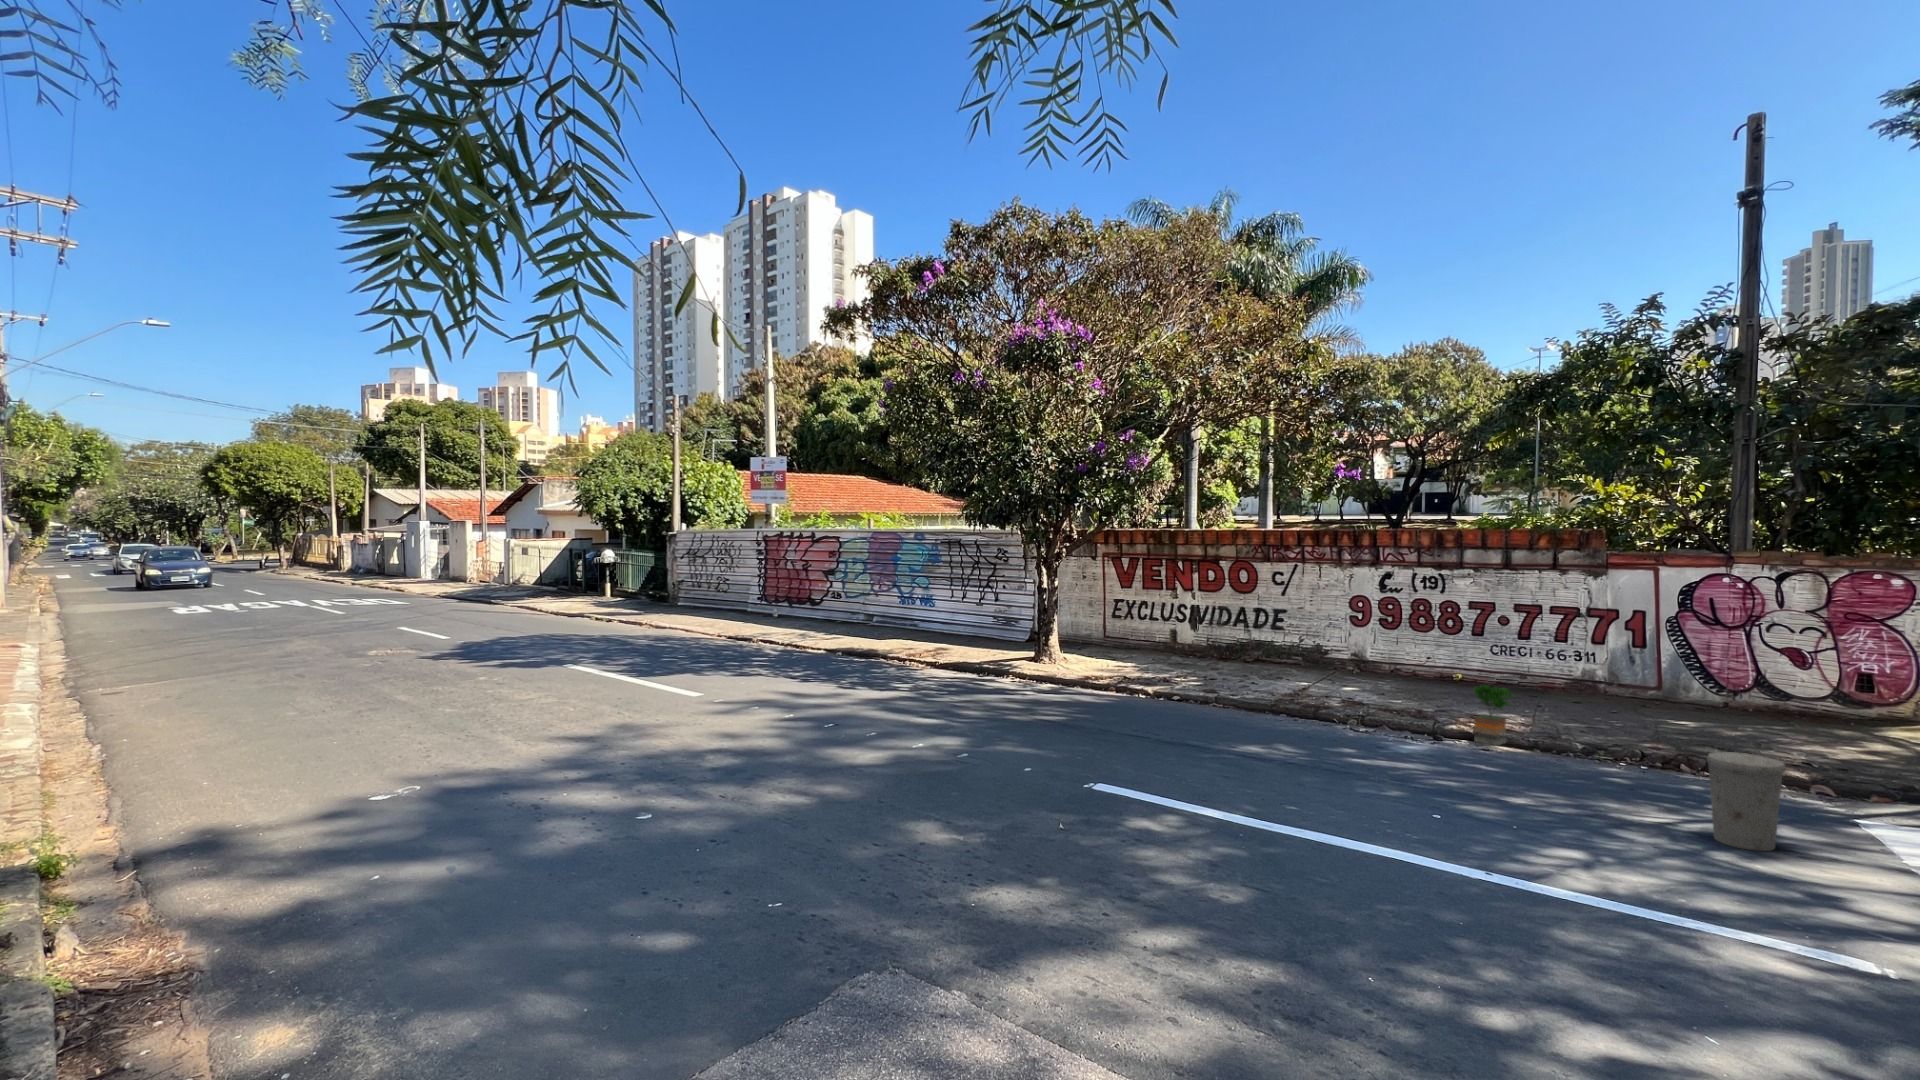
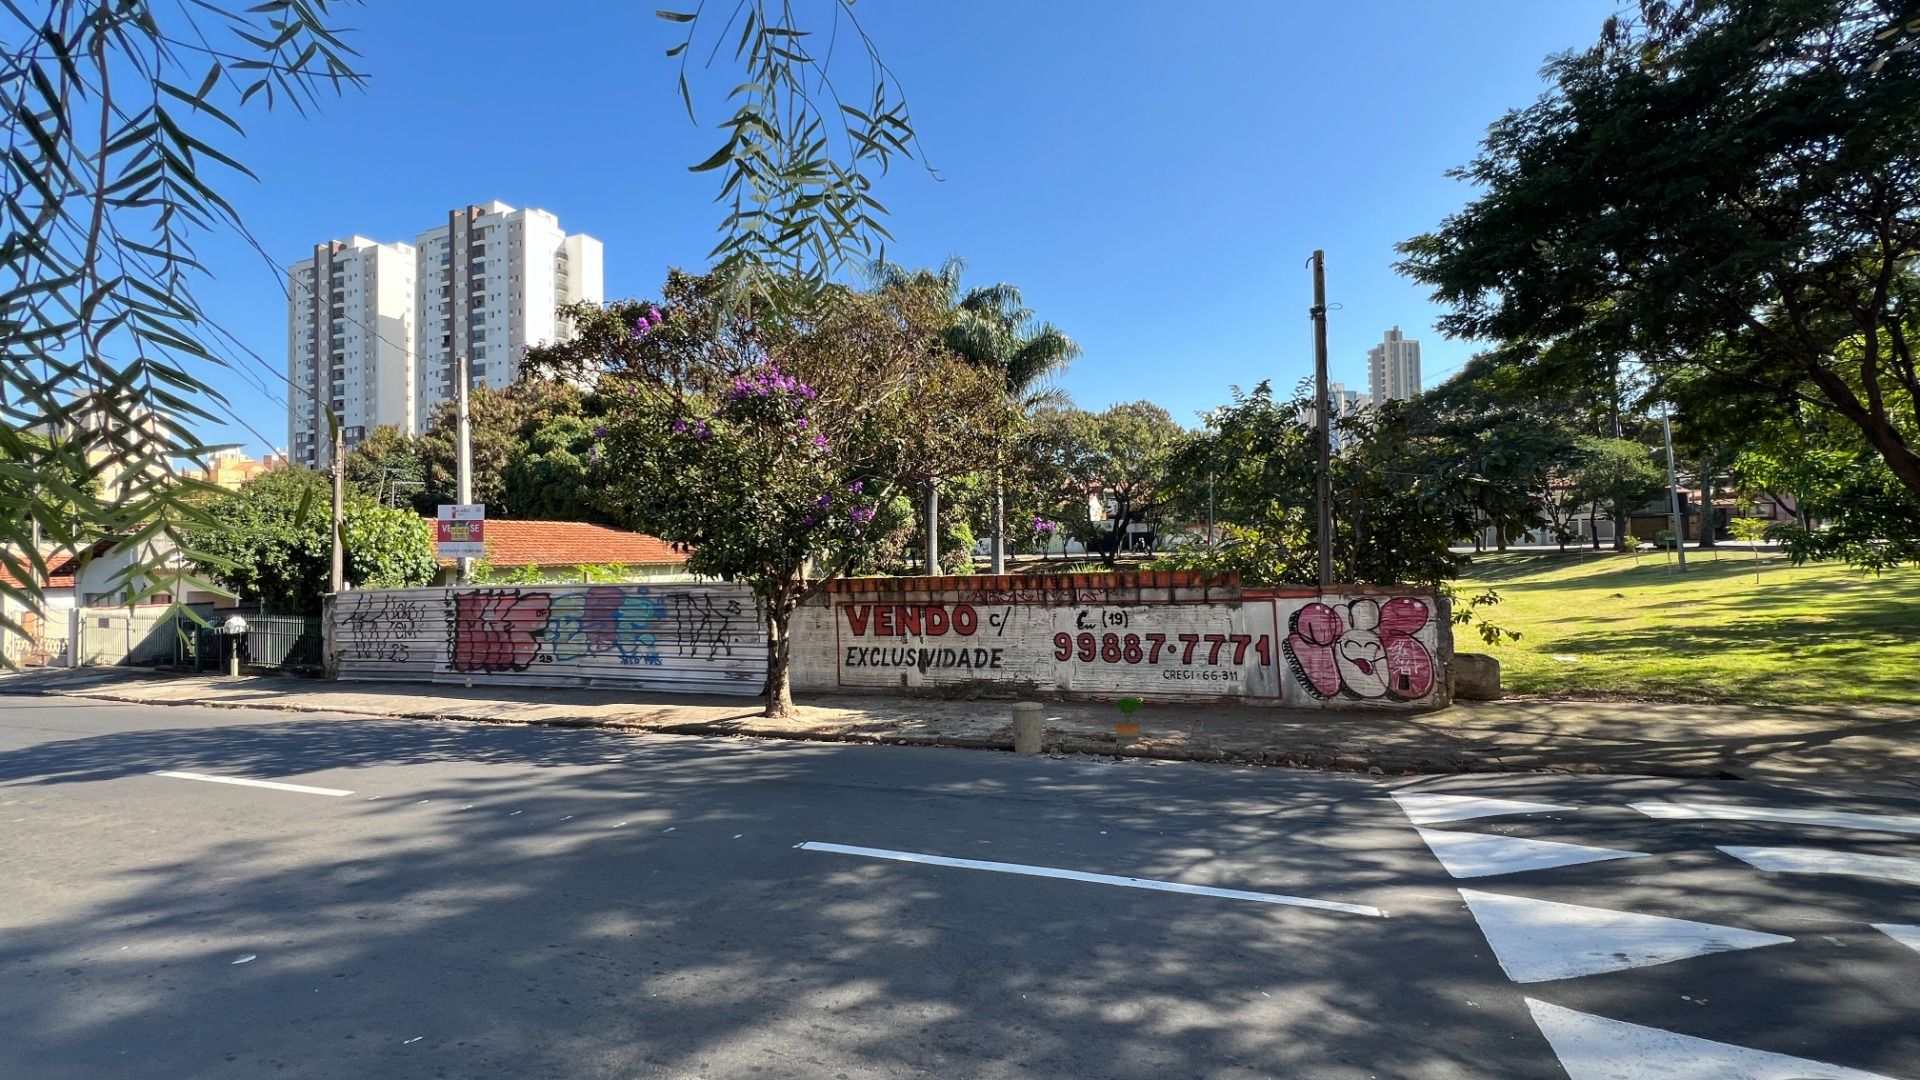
trash can: present [1707,752,1786,851] -> present [1011,702,1044,753]

